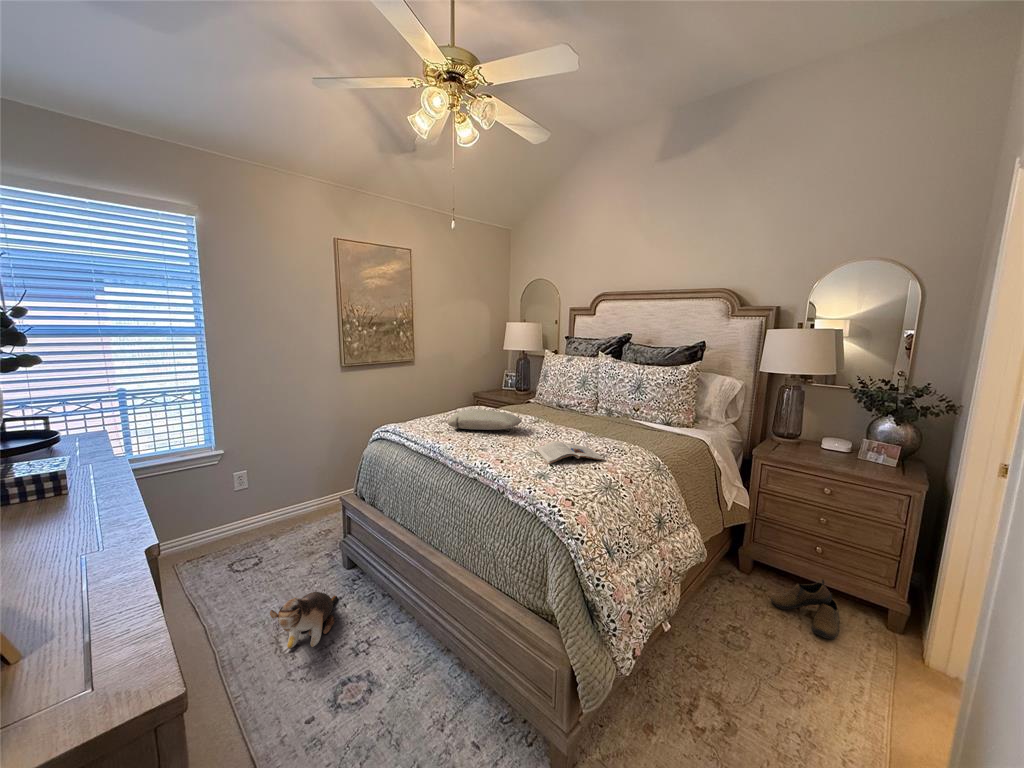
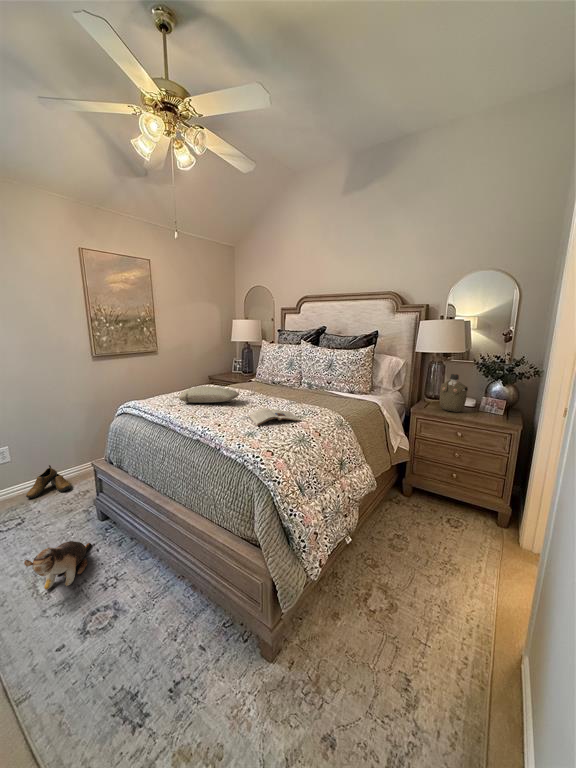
water bottle: none [795,404,840,458] -> present [439,374,468,412]
shoe: present [771,579,839,639] -> present [26,465,71,498]

